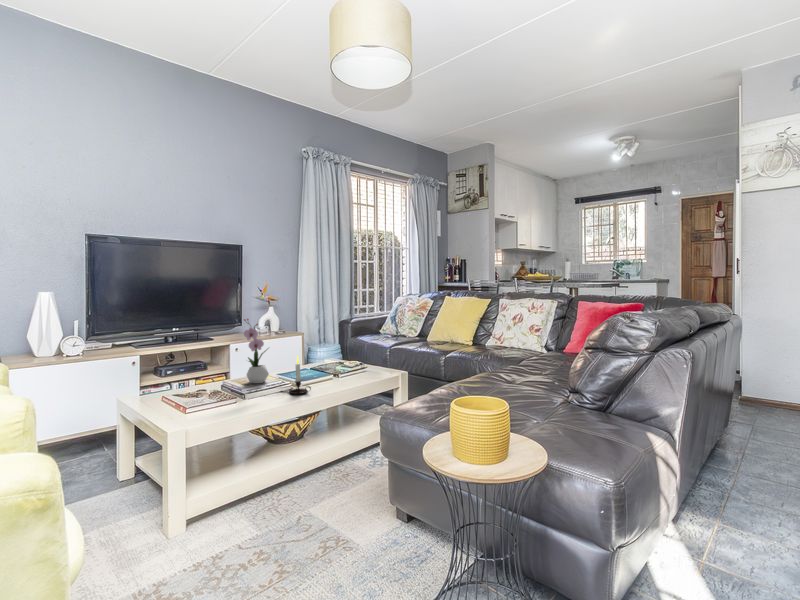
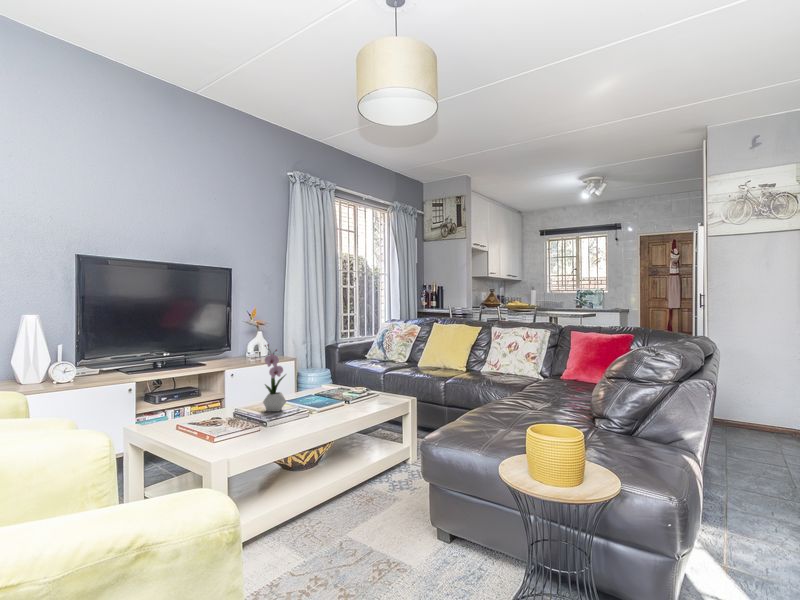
candle: present [289,355,311,394] -> none [311,382,334,422]

